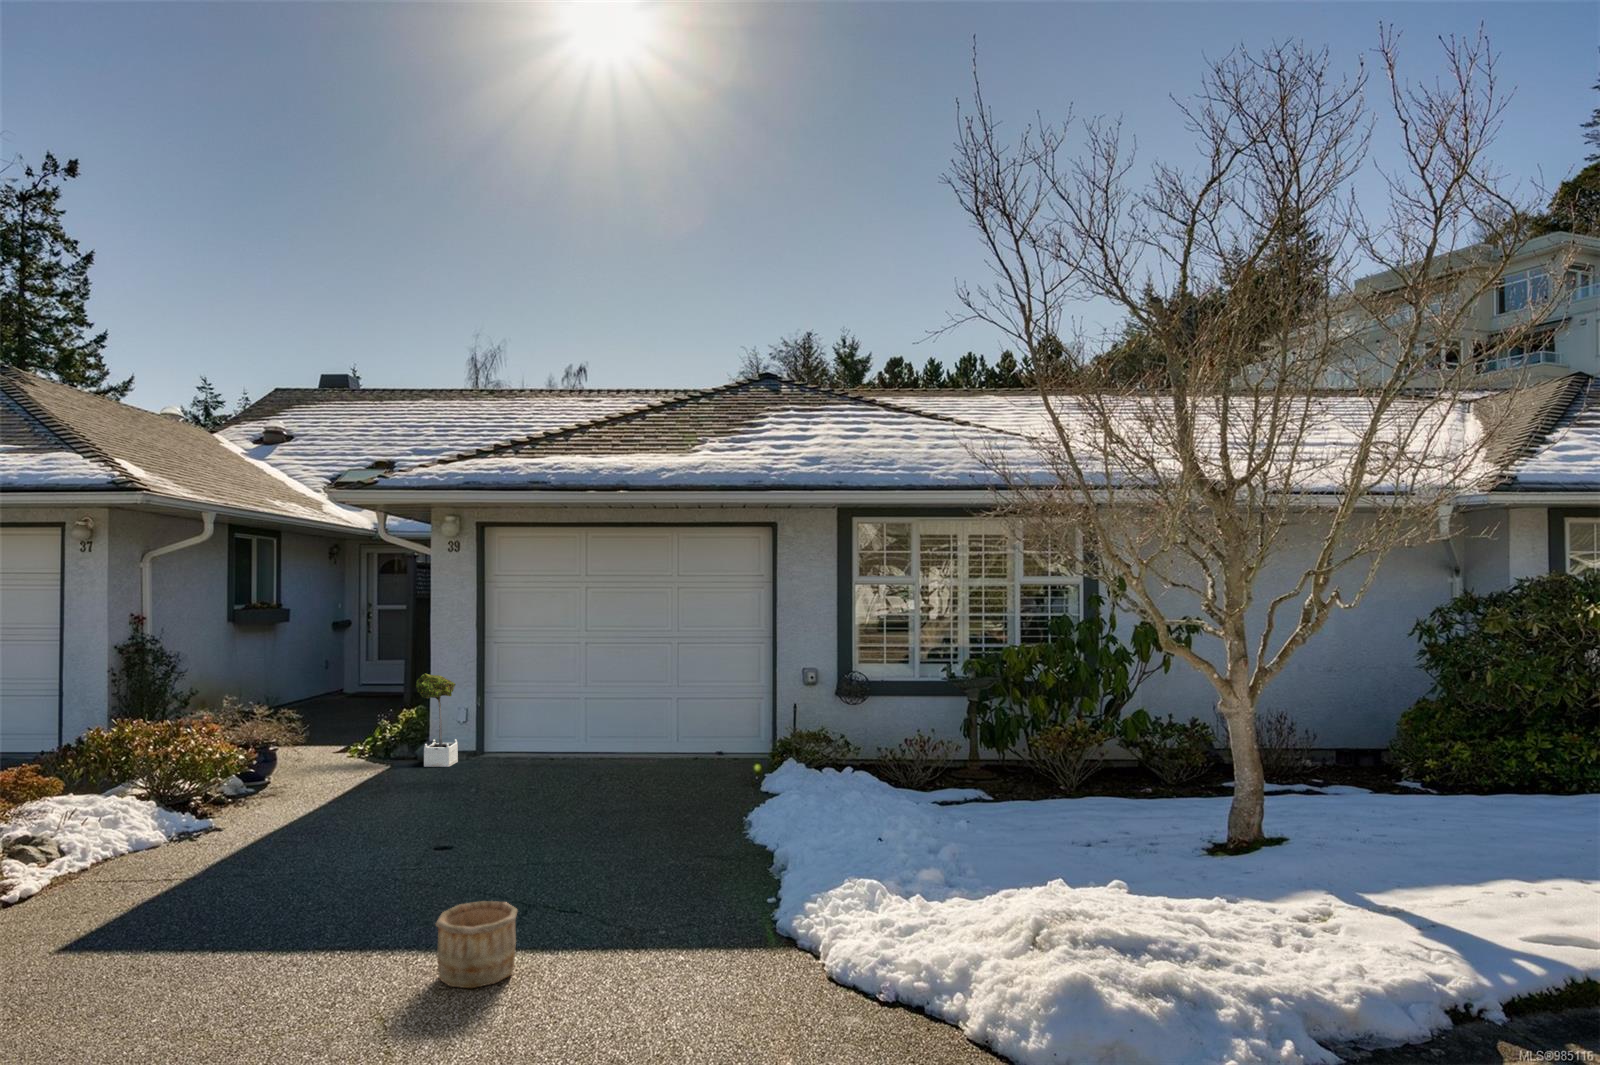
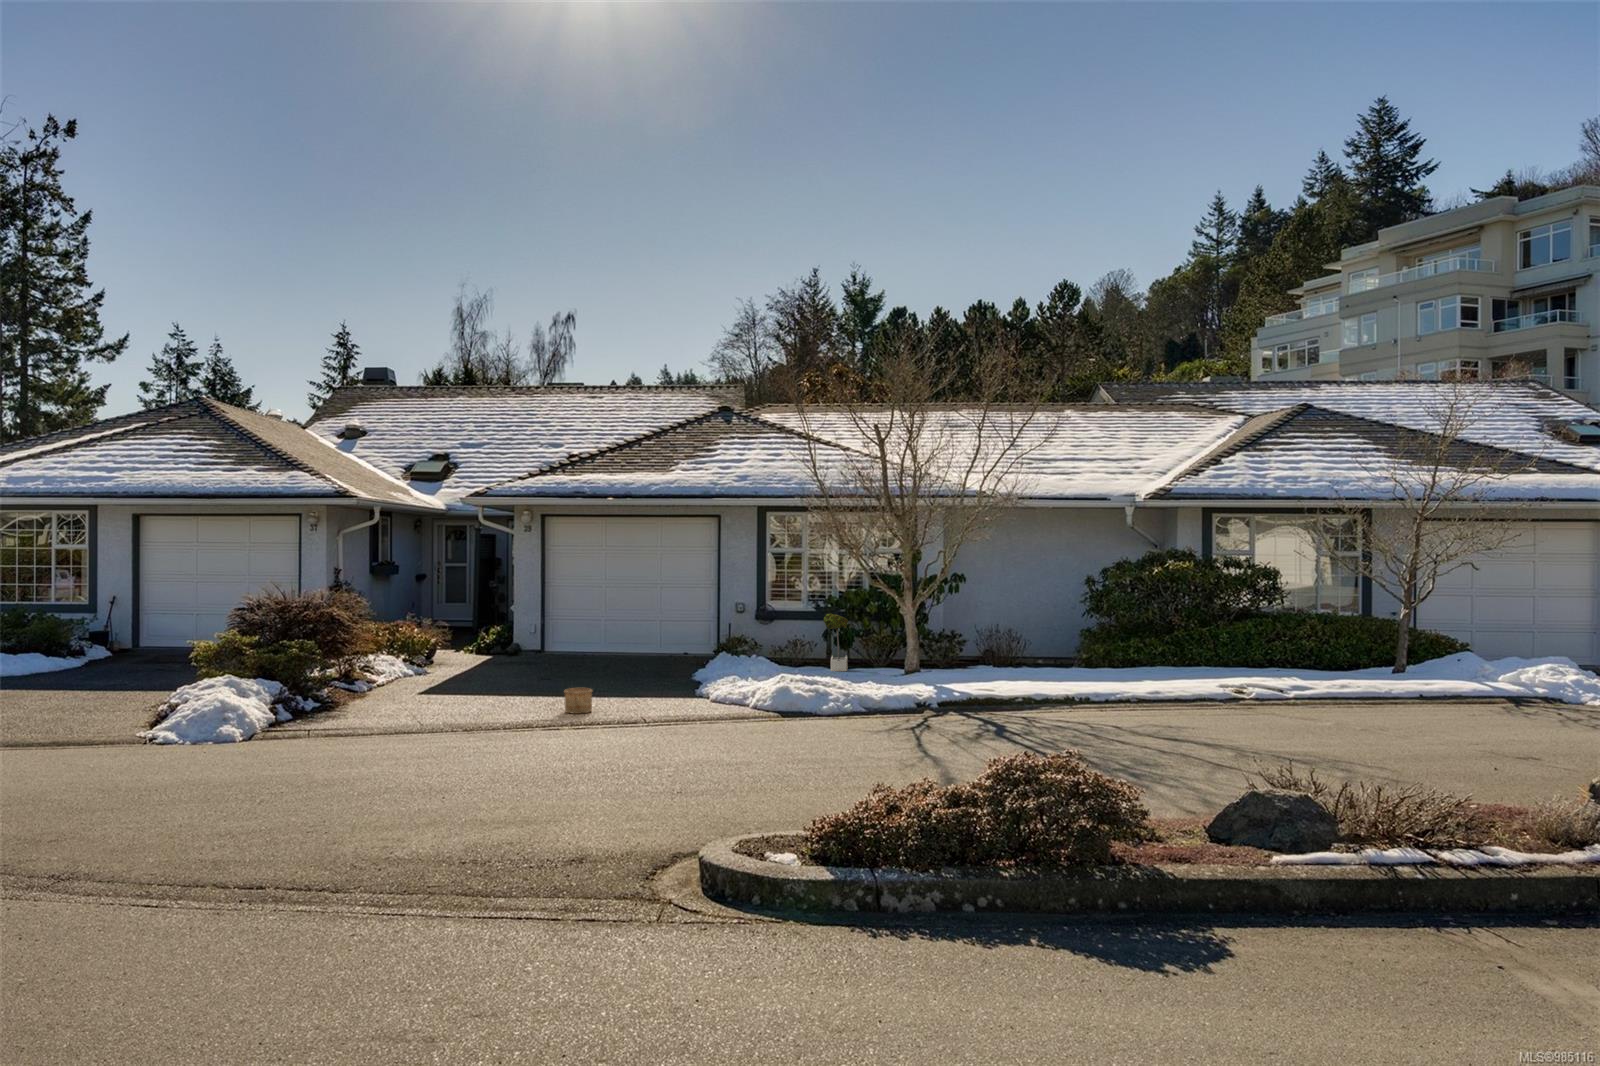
potted tree: present [416,673,458,767] -> present [824,613,848,671]

